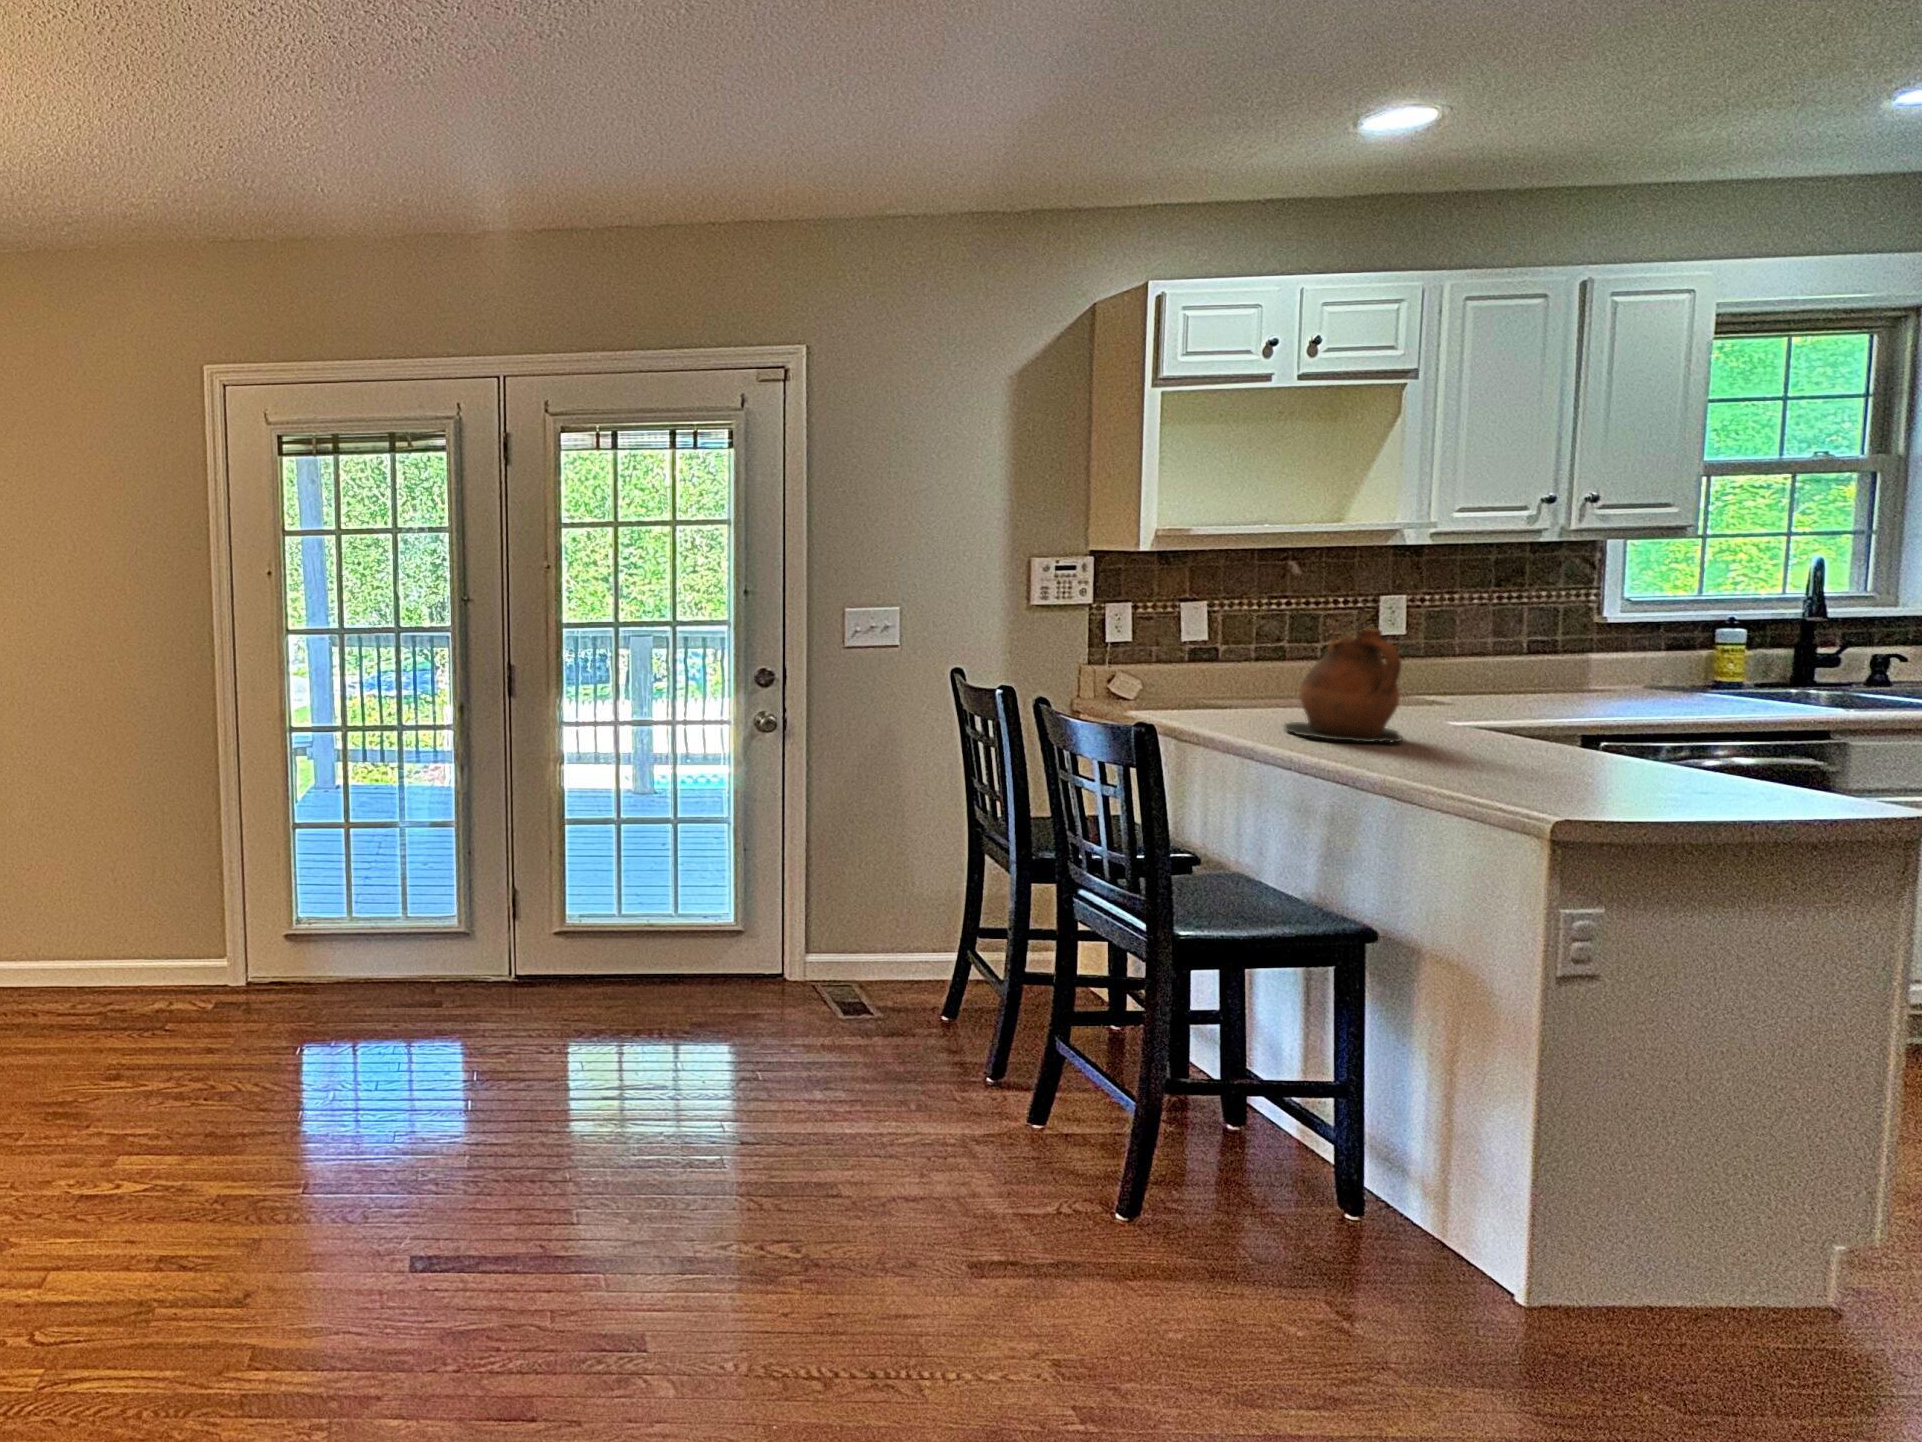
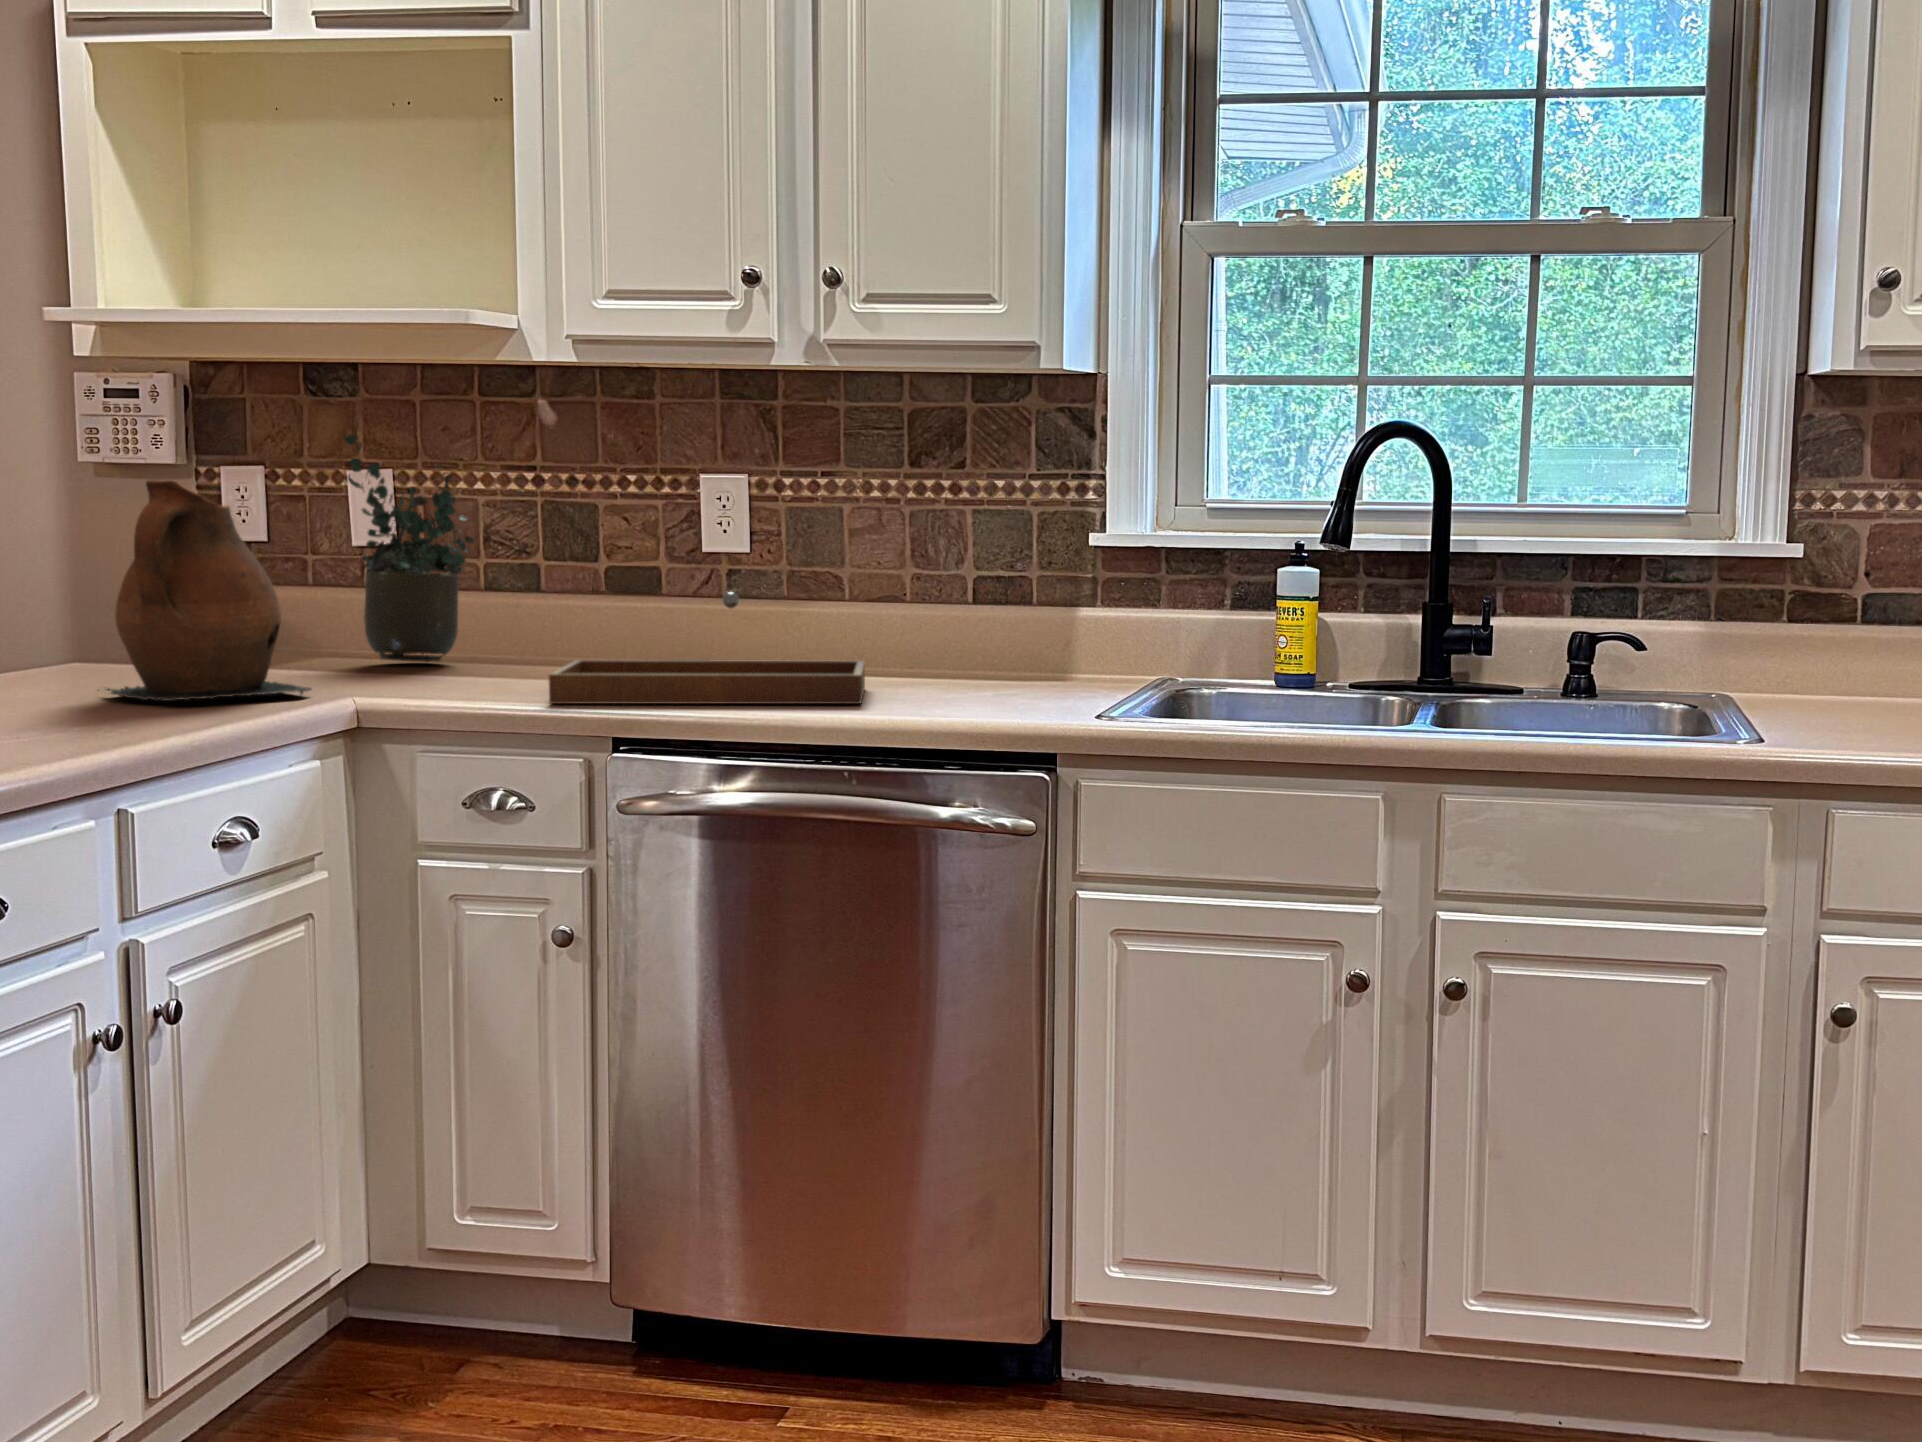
potted plant: none [1194,584,1294,702] -> present [344,435,474,662]
tray: none [1438,663,1651,729] -> present [549,592,865,704]

